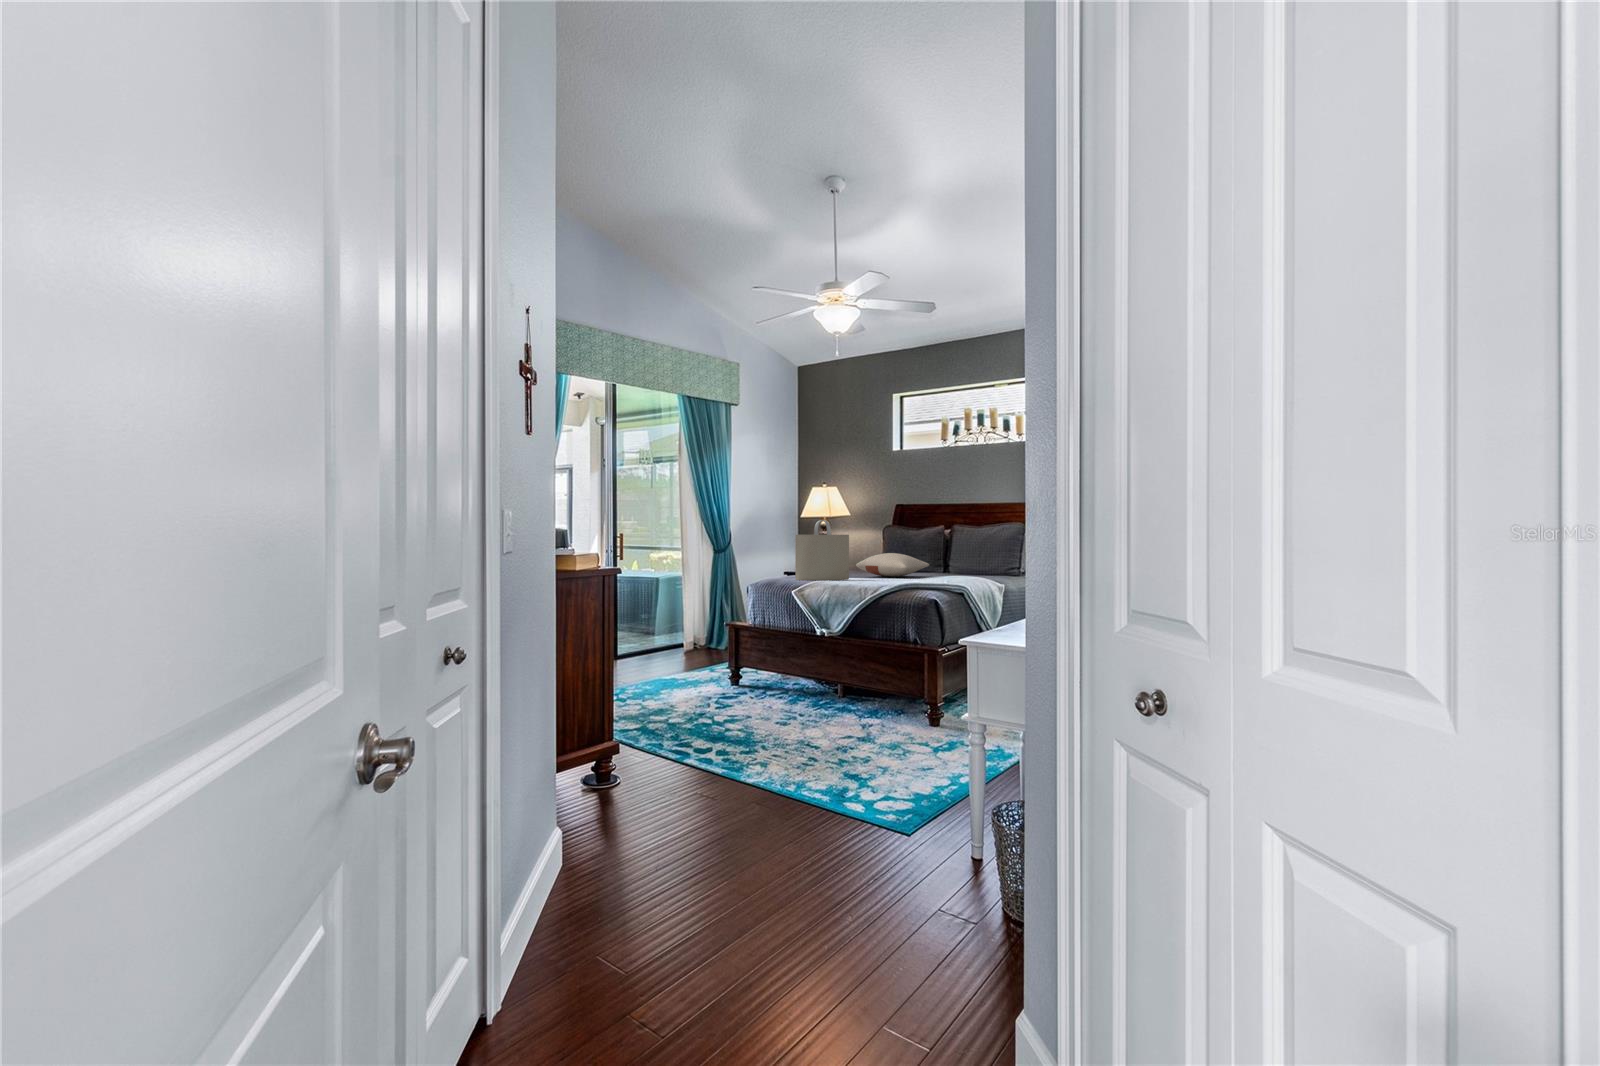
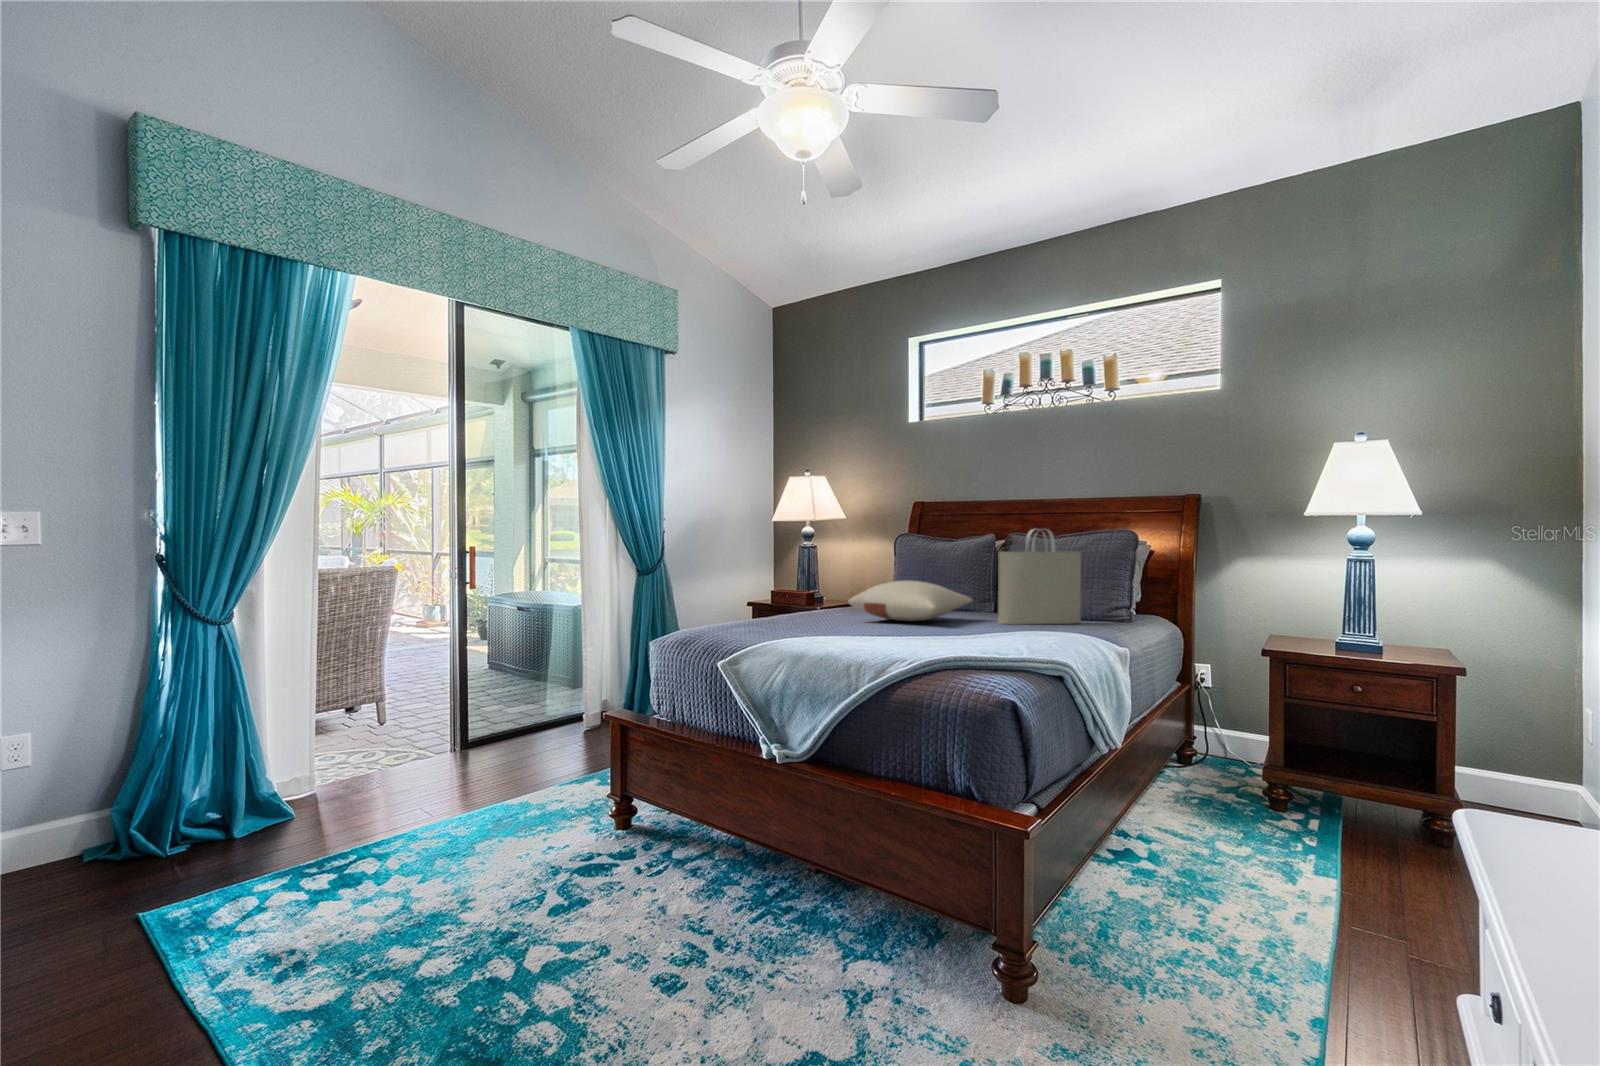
tote bag: present [795,520,849,580] -> present [998,529,1081,624]

